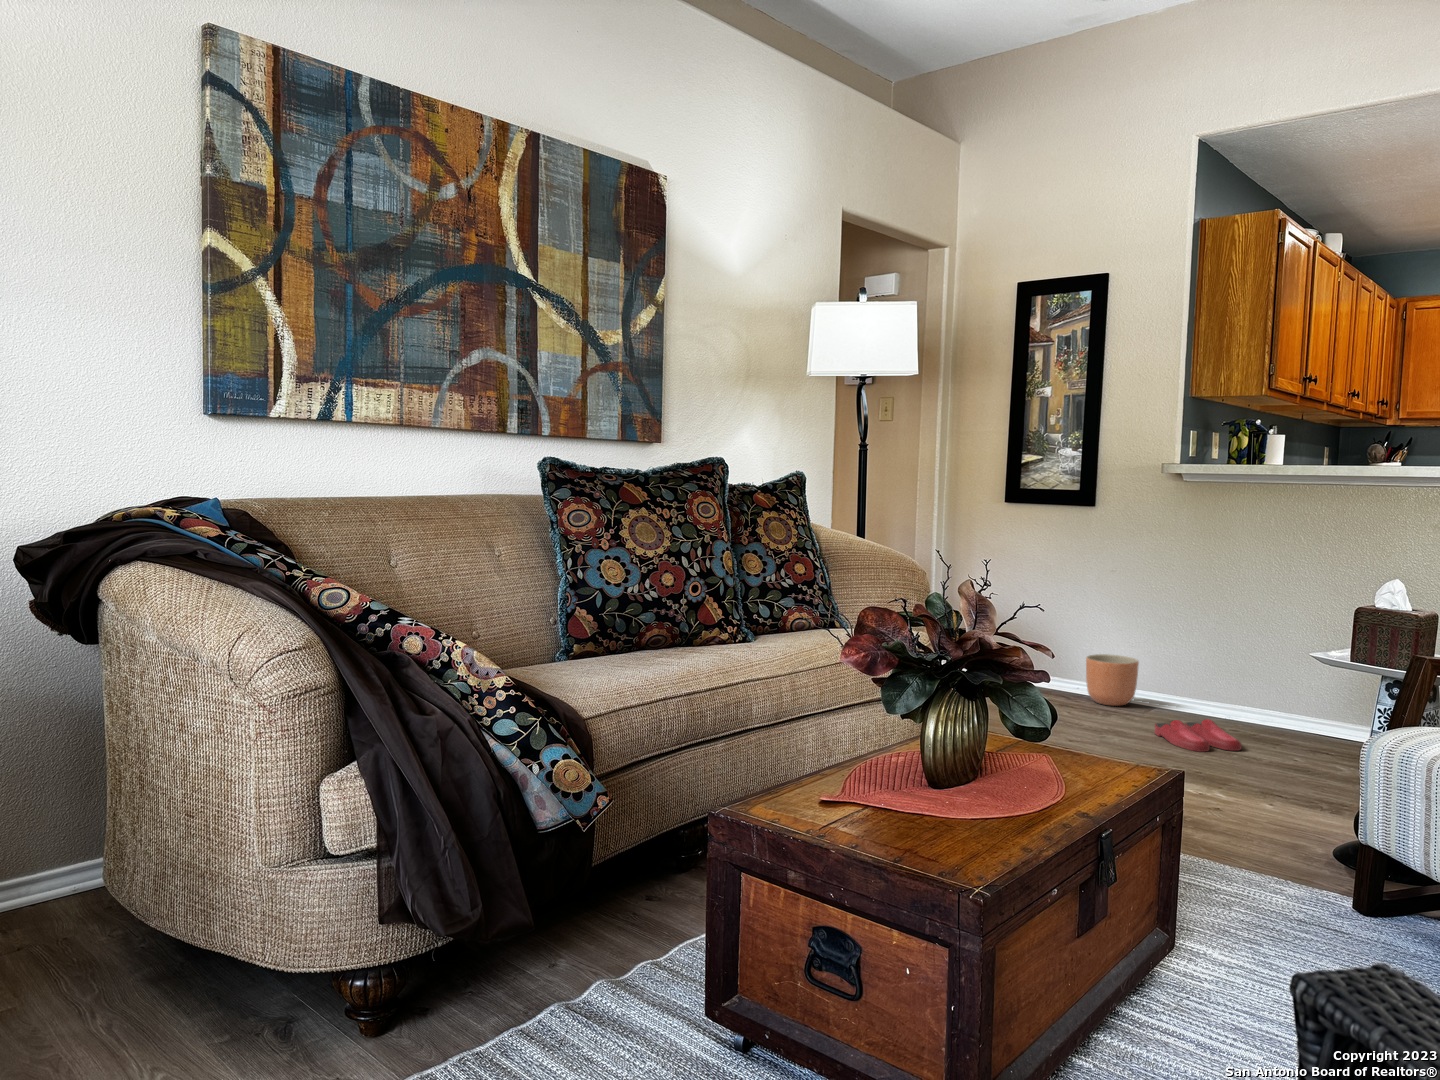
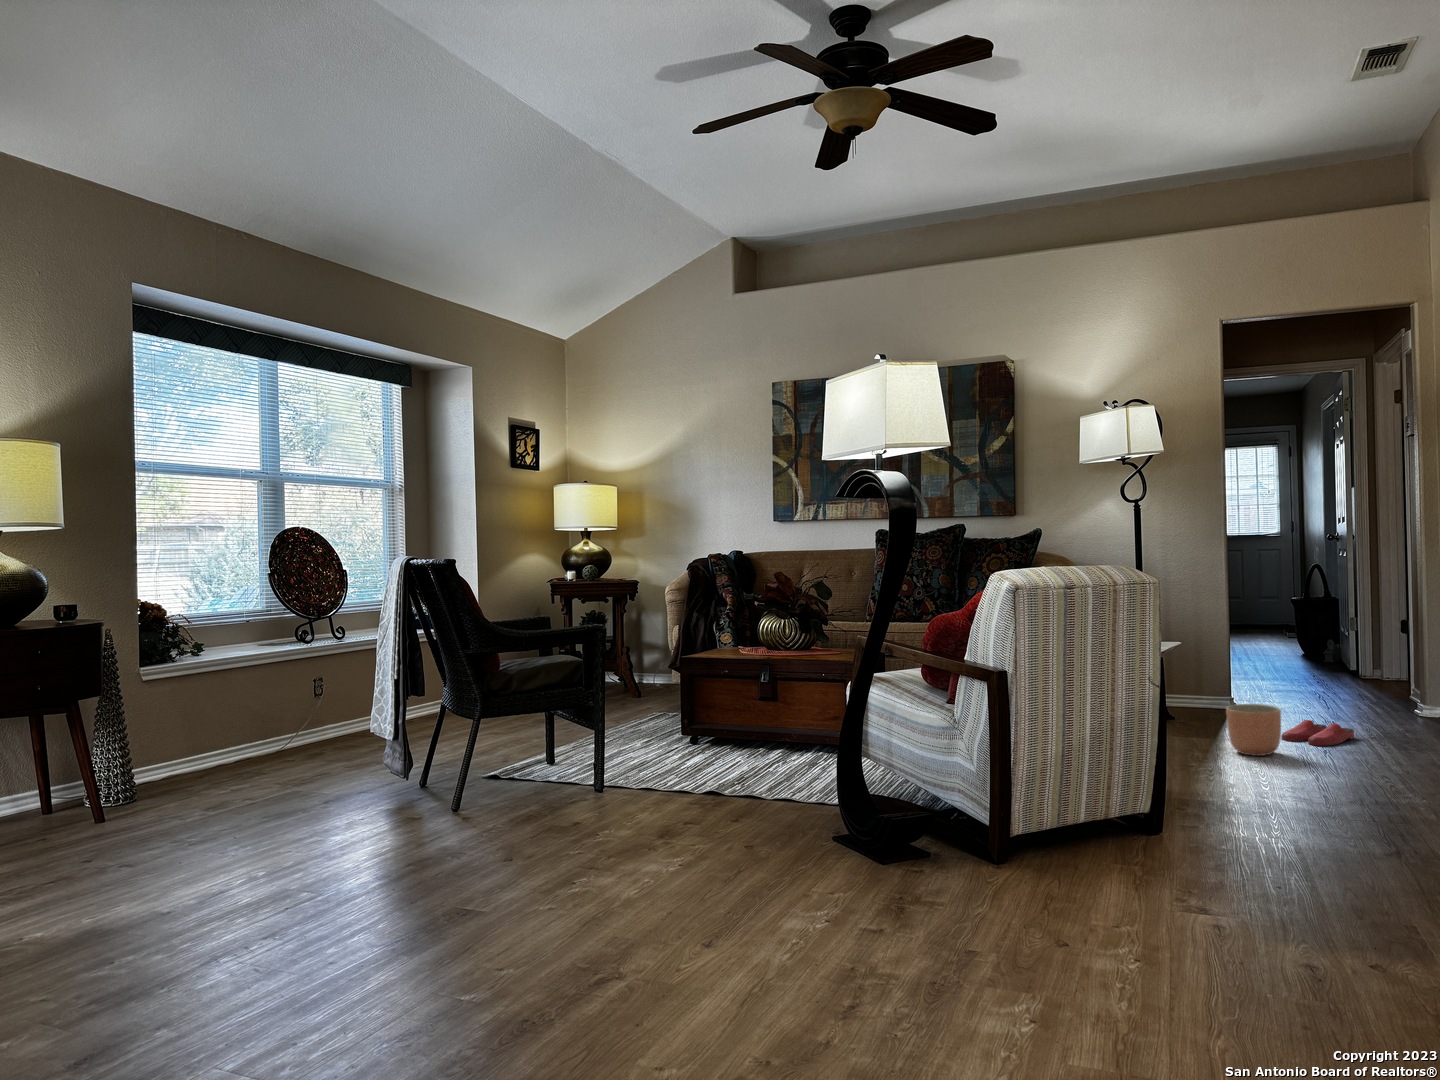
planter: present [1086,654,1139,706] -> present [1226,704,1281,756]

